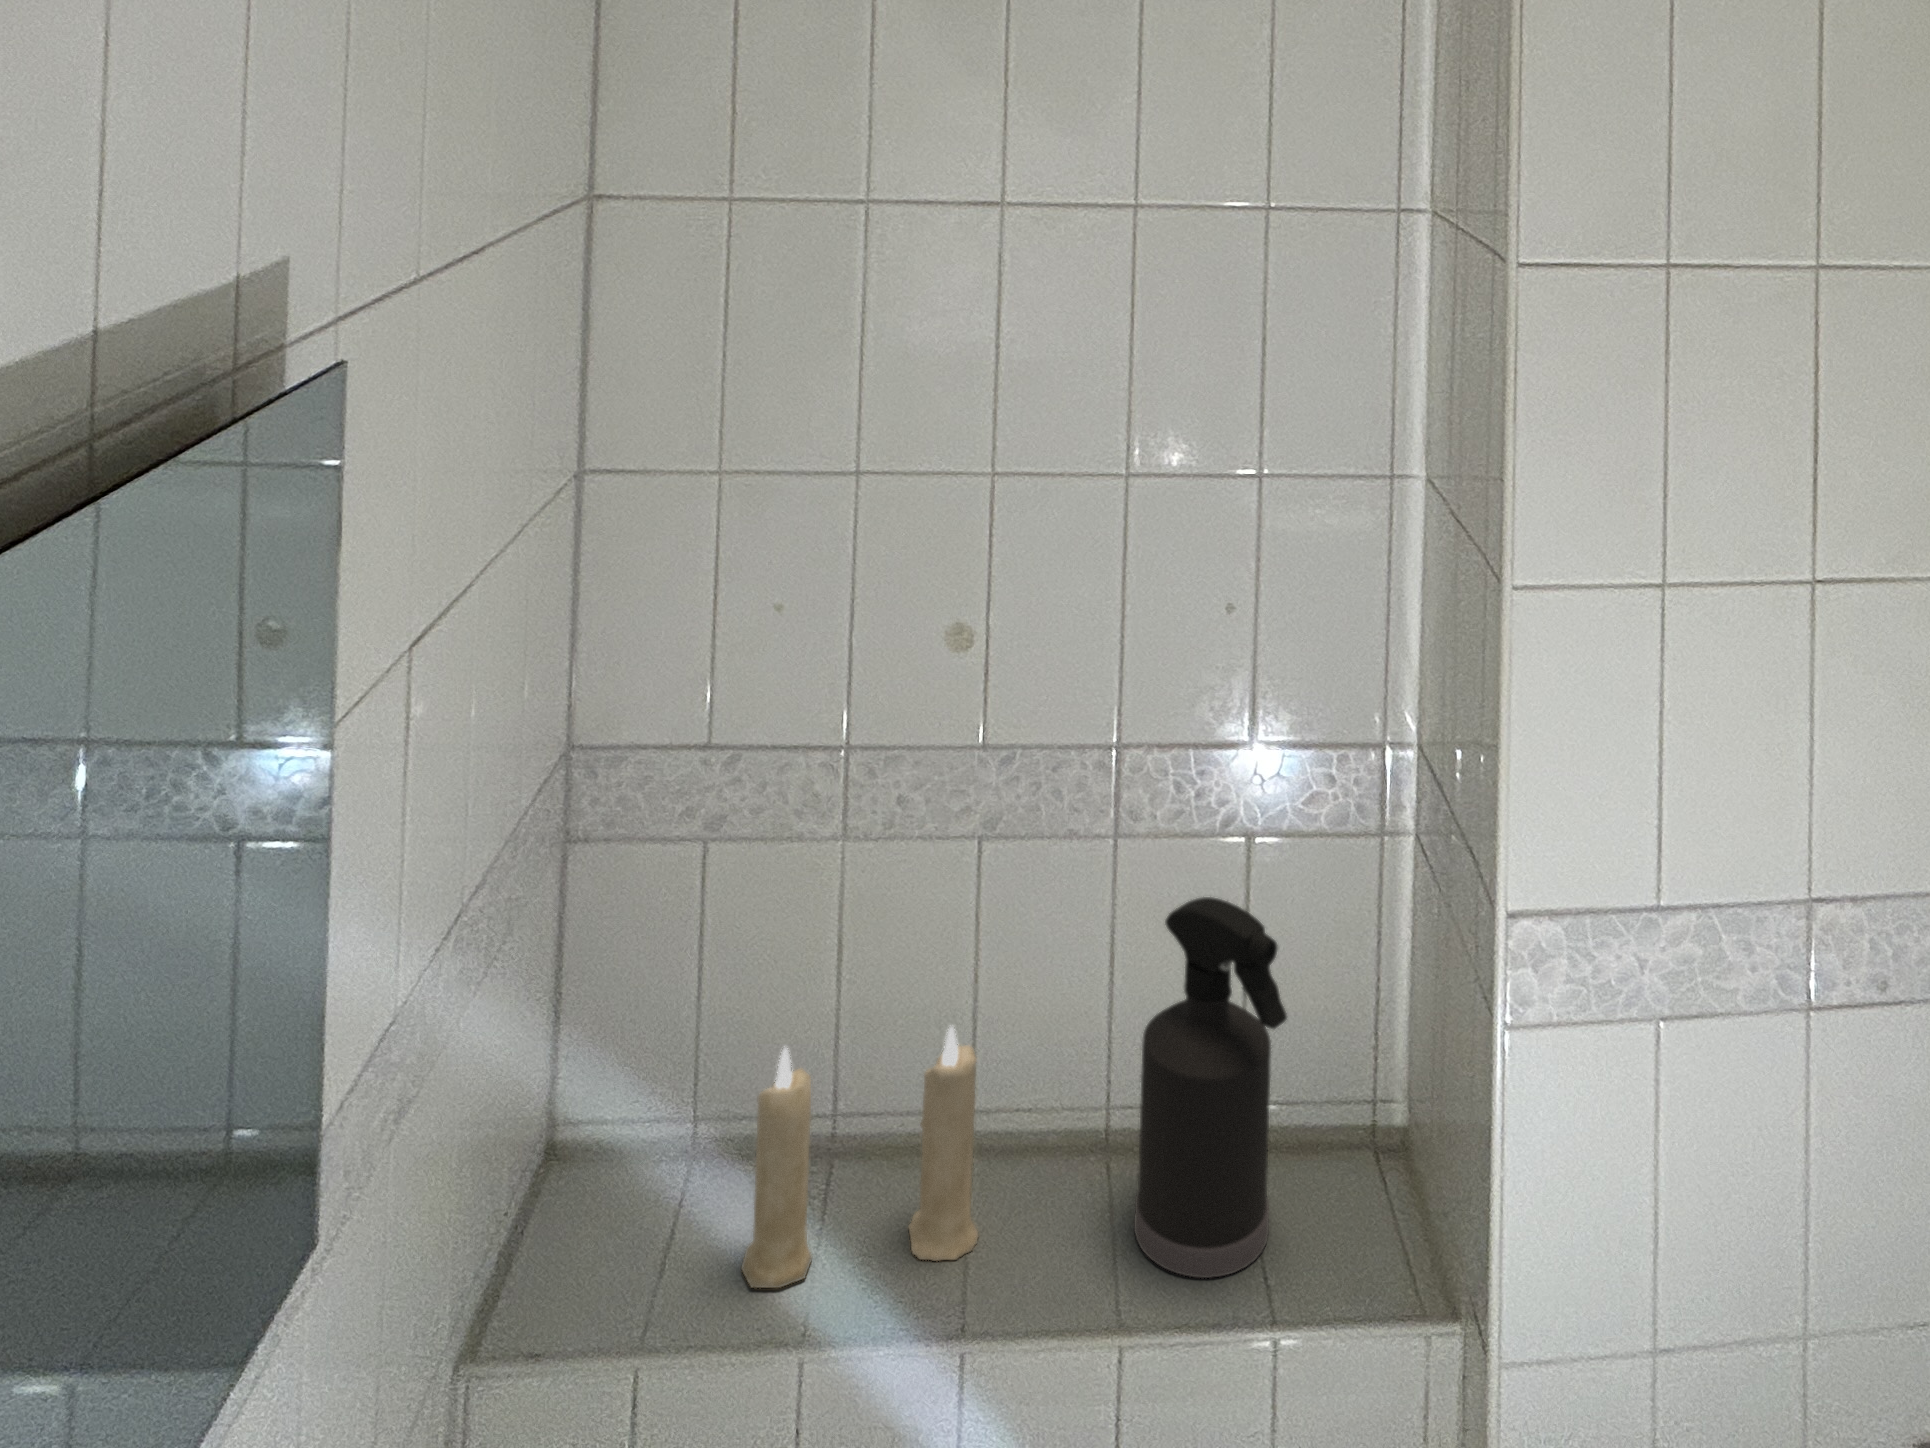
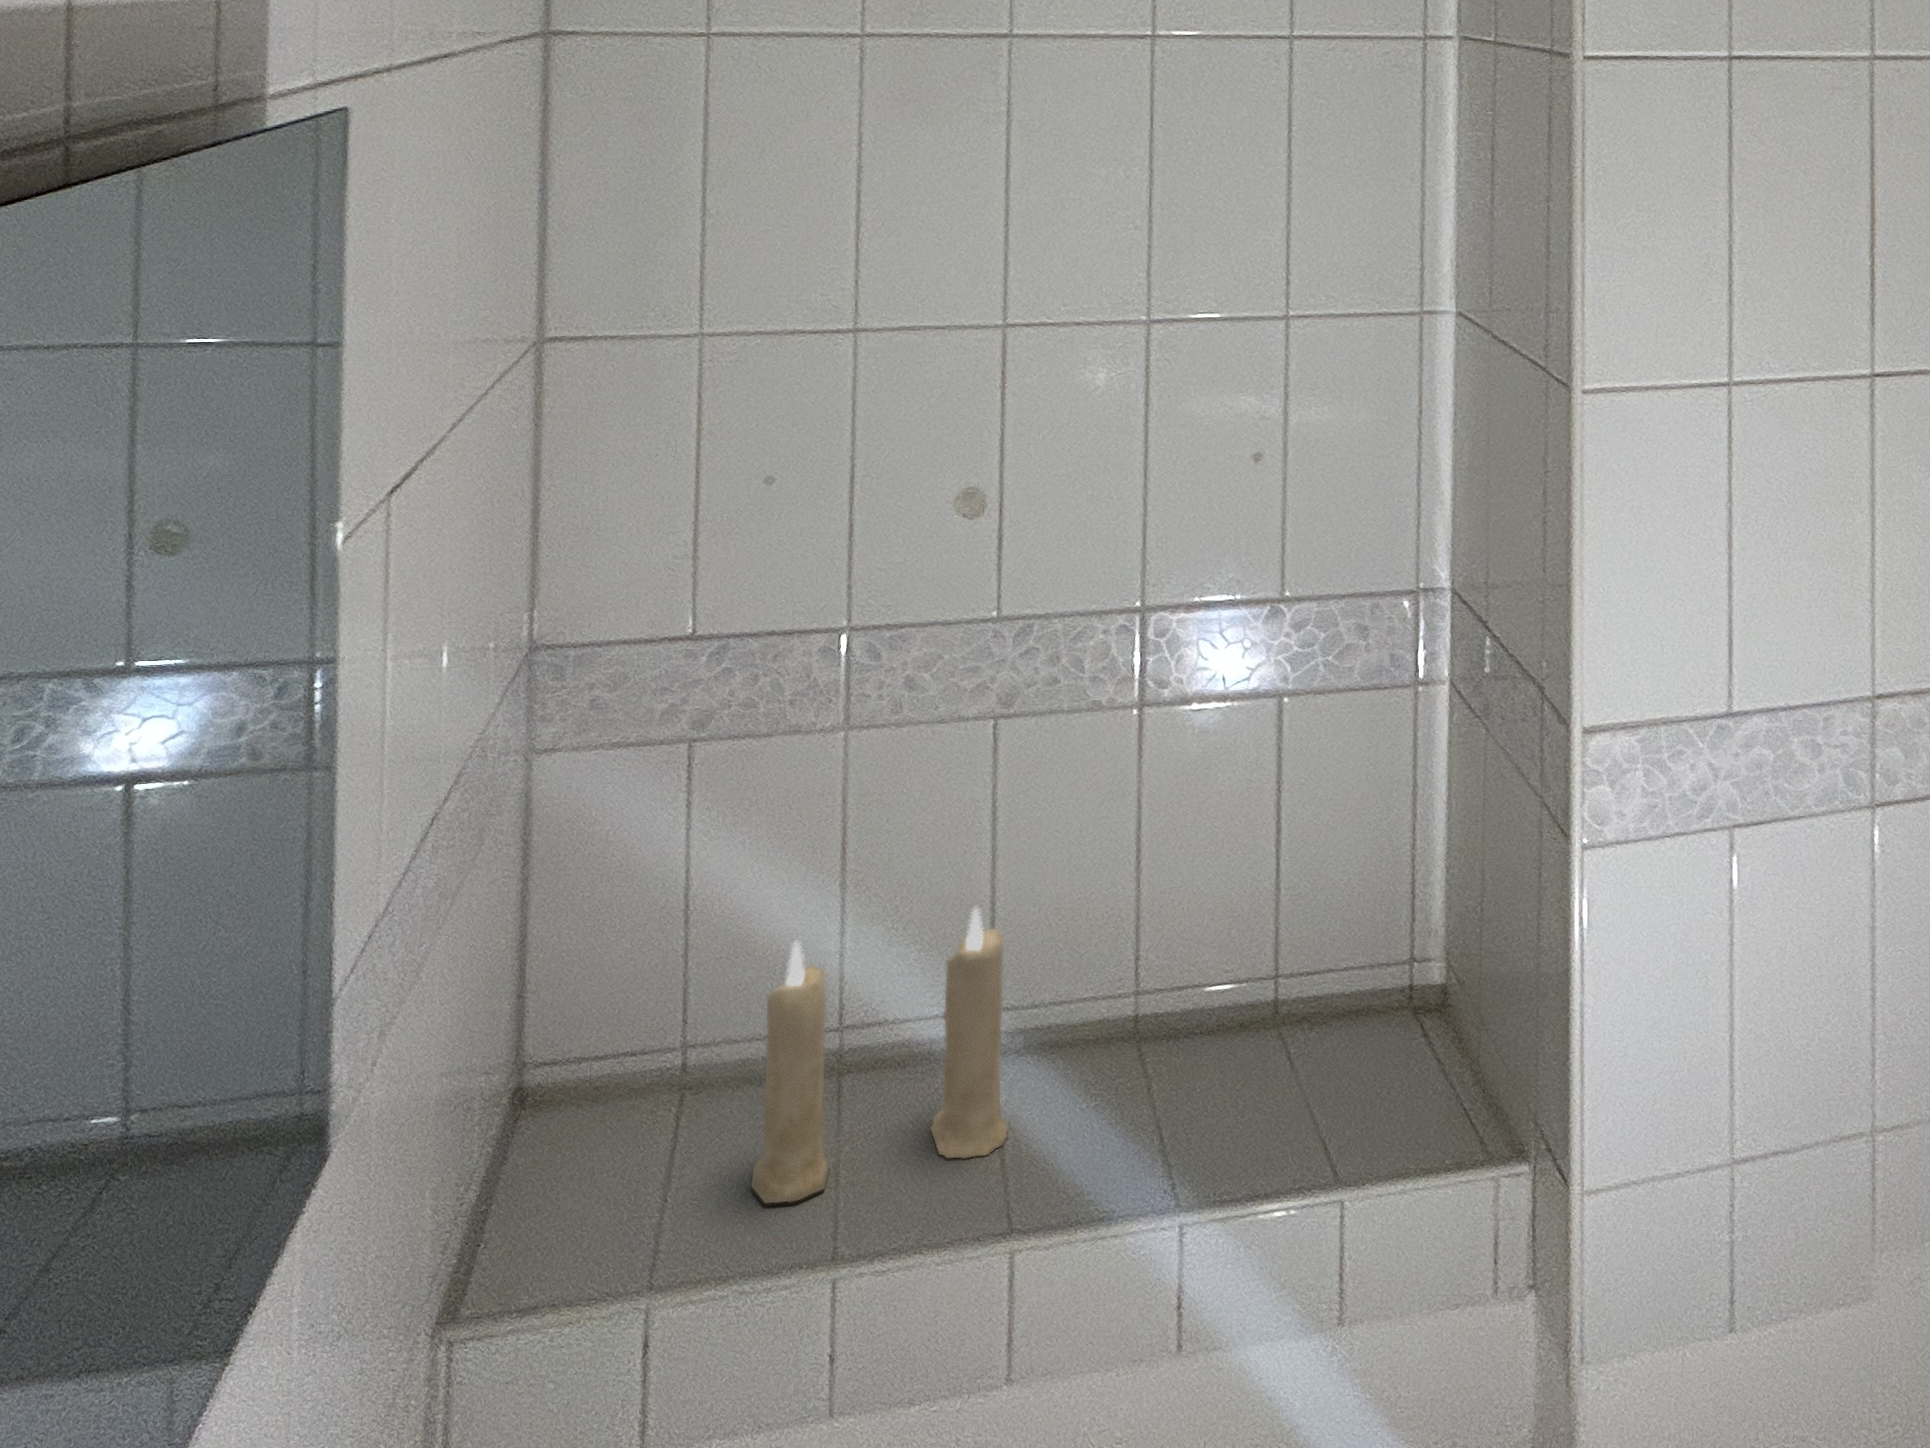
spray bottle: present [1134,897,1287,1278] -> none [1173,753,1337,1146]

